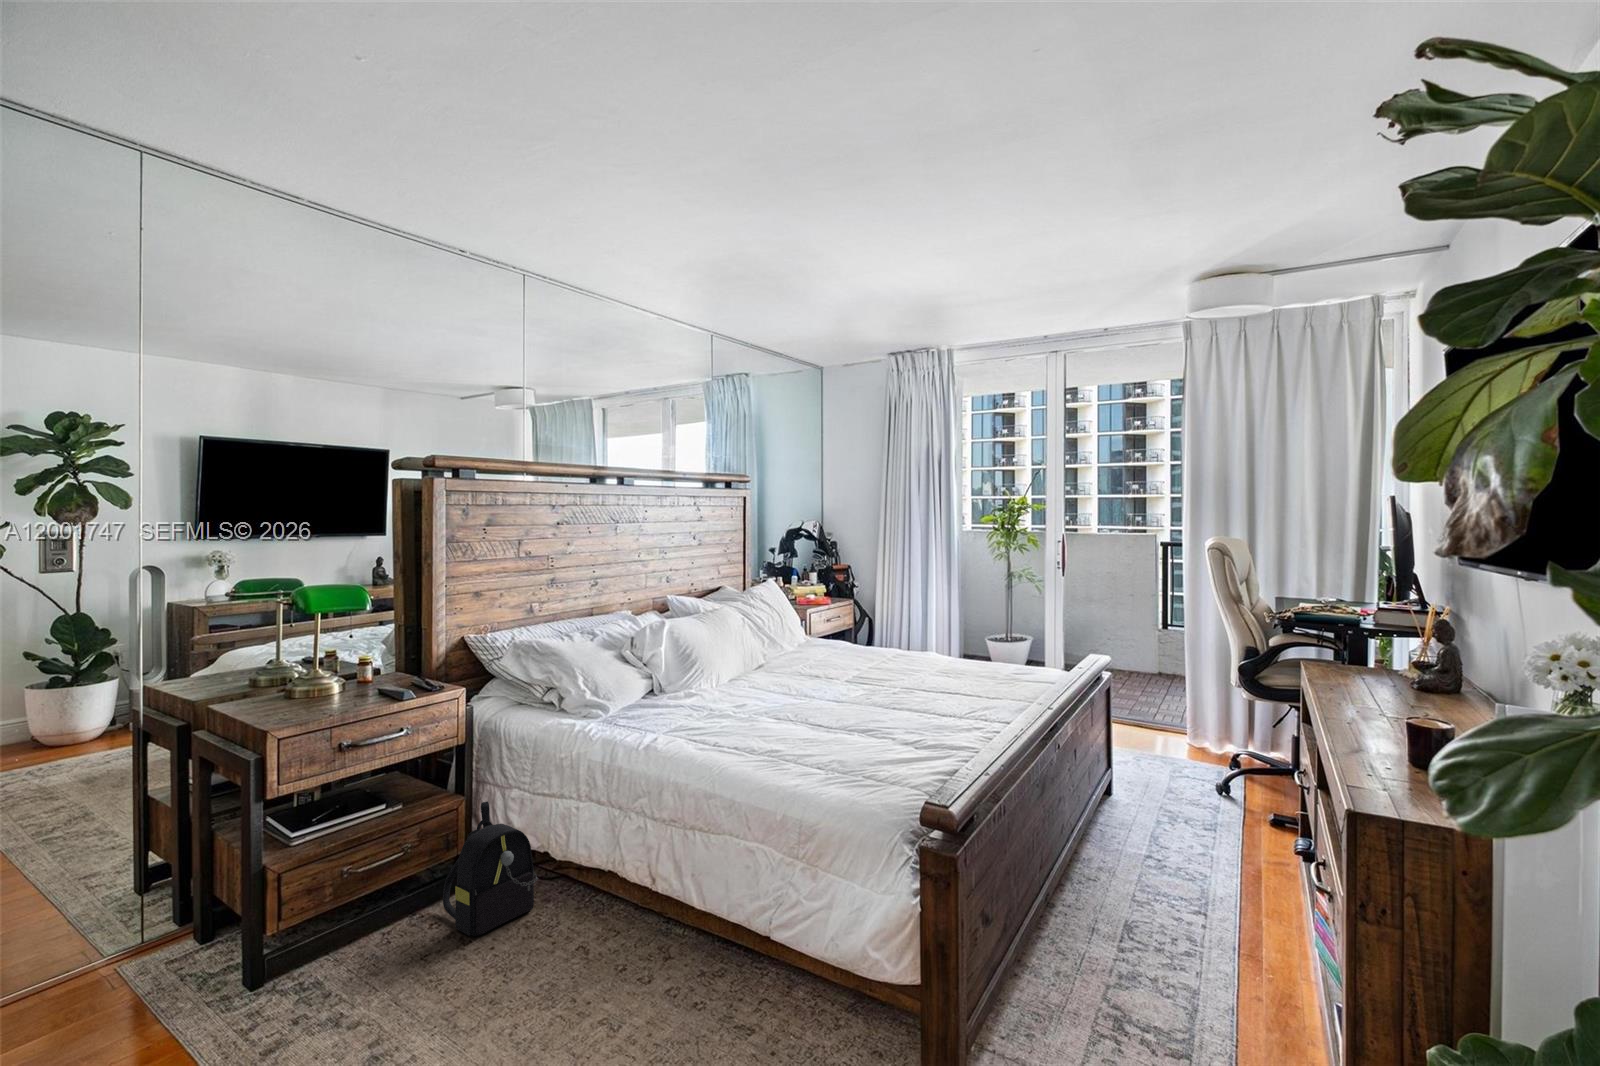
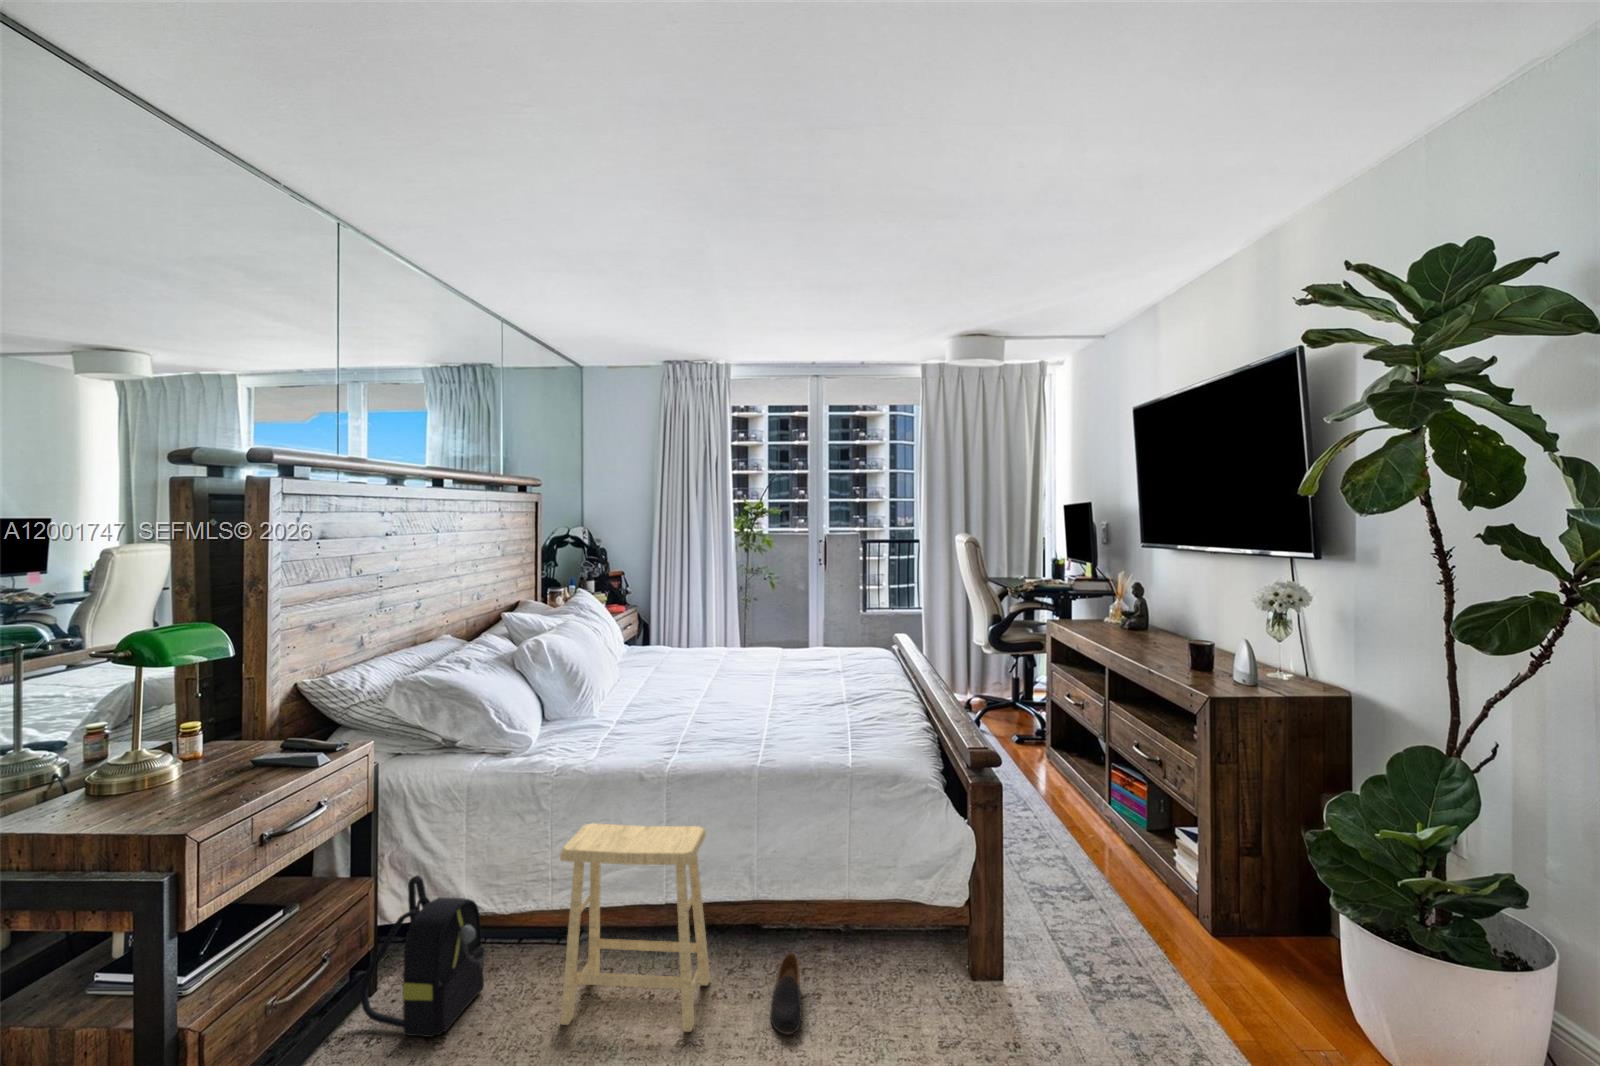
footstool: none [557,784,699,999] -> present [560,823,710,1032]
shoe: none [709,953,770,1032] -> present [770,953,802,1034]

